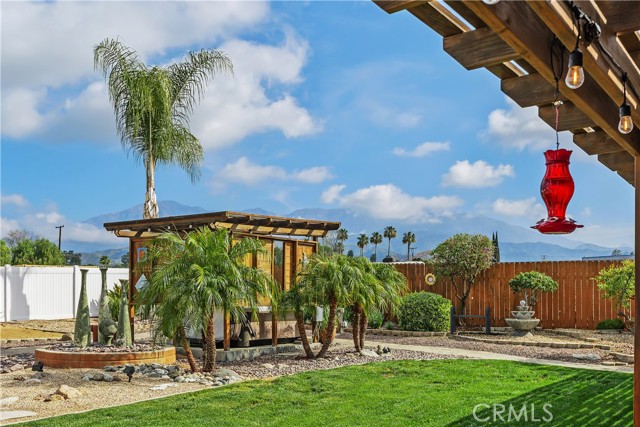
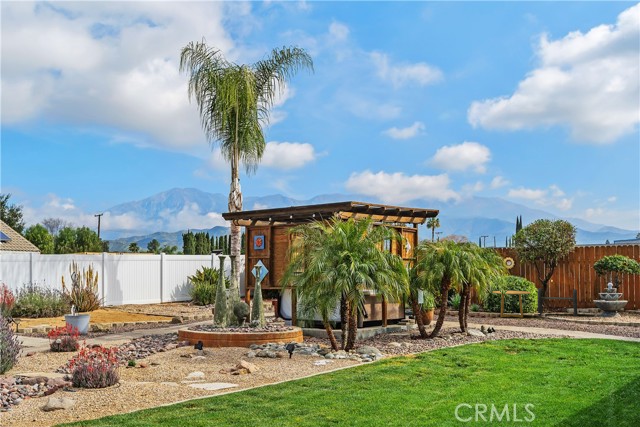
round table: none [403,308,442,336] -> present [493,291,531,318]

